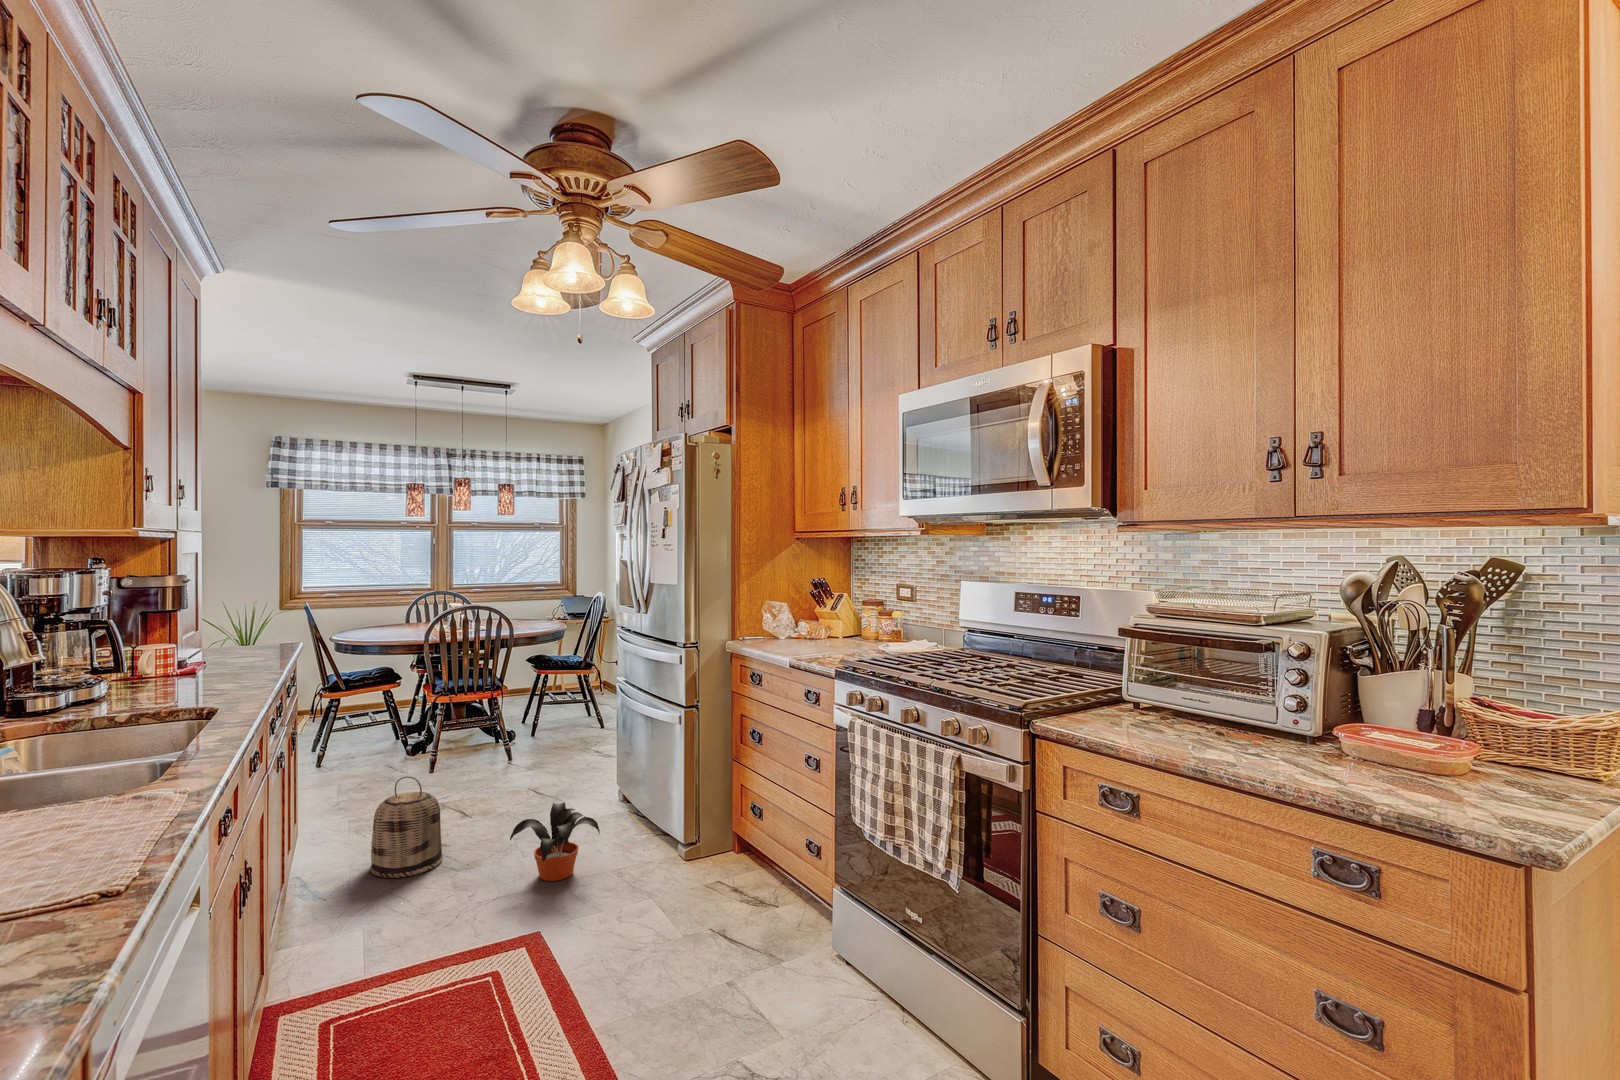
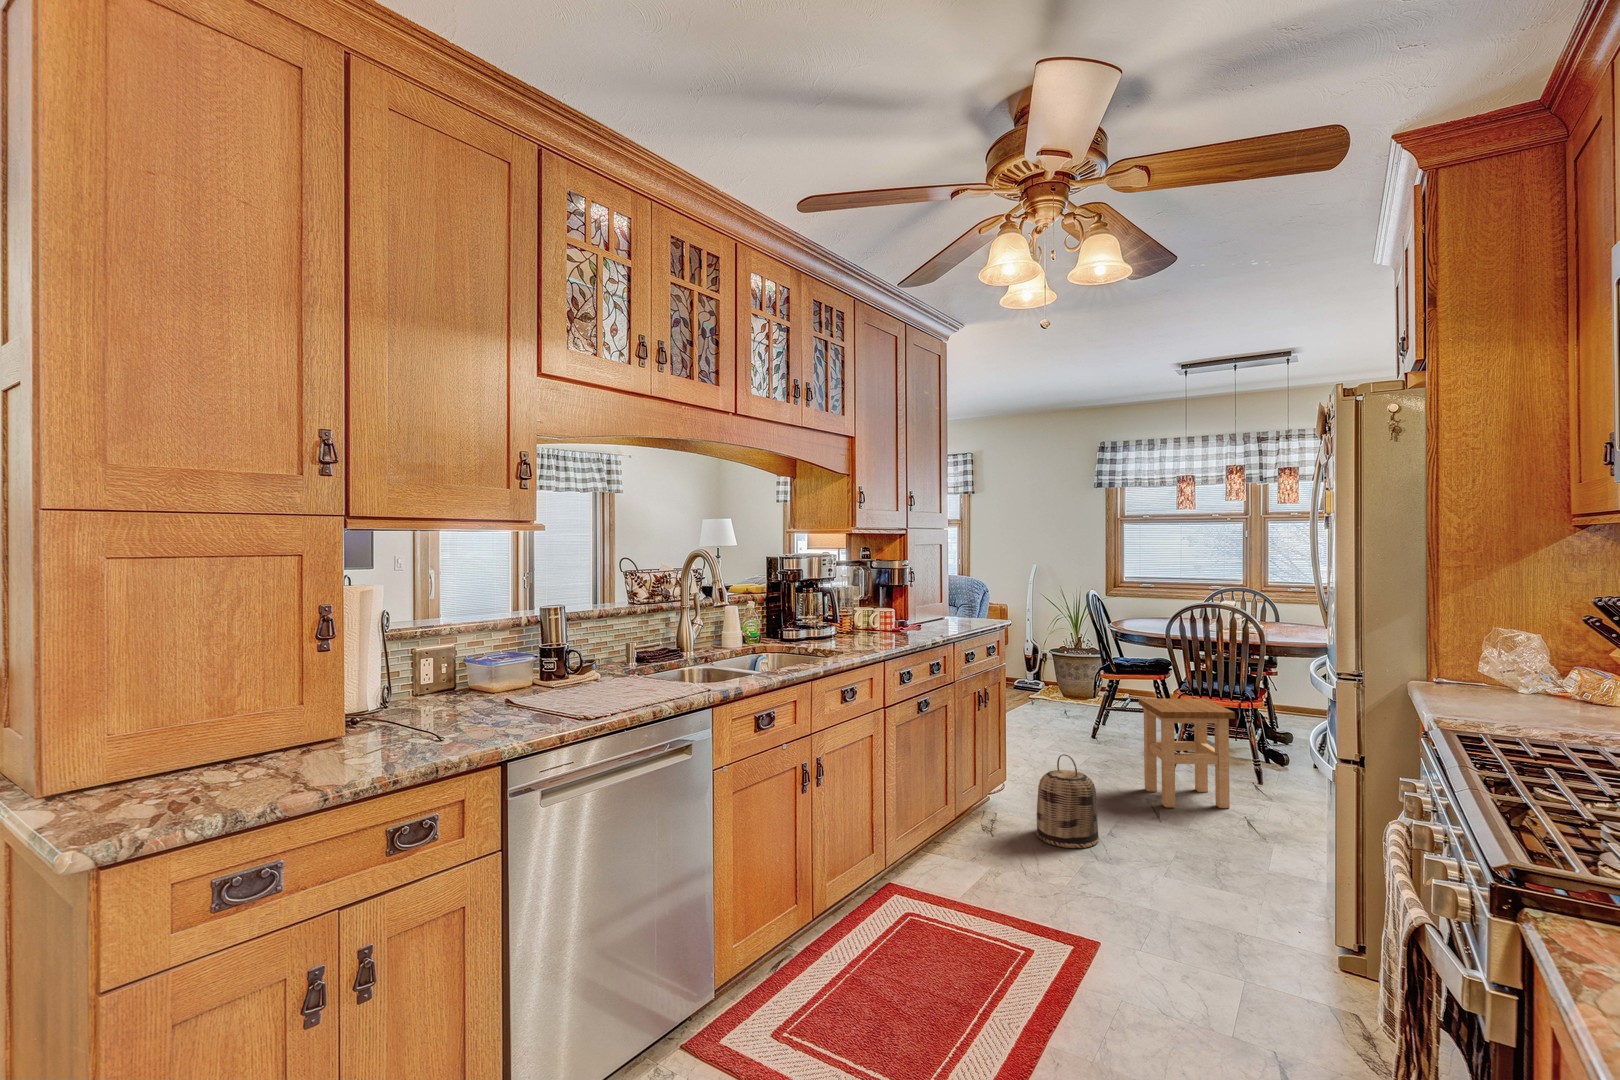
stool: none [421,696,519,806] -> present [1139,698,1235,808]
potted plant: present [510,802,600,881] -> none [1122,822,1220,907]

